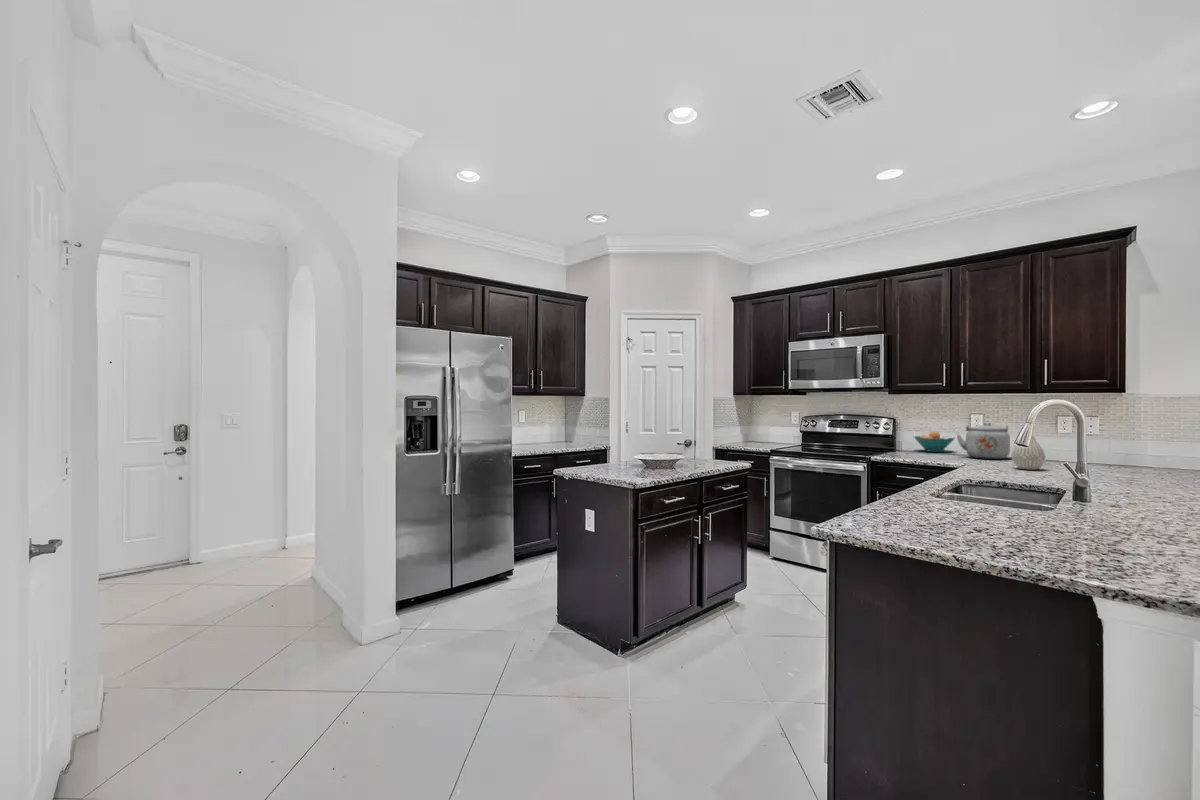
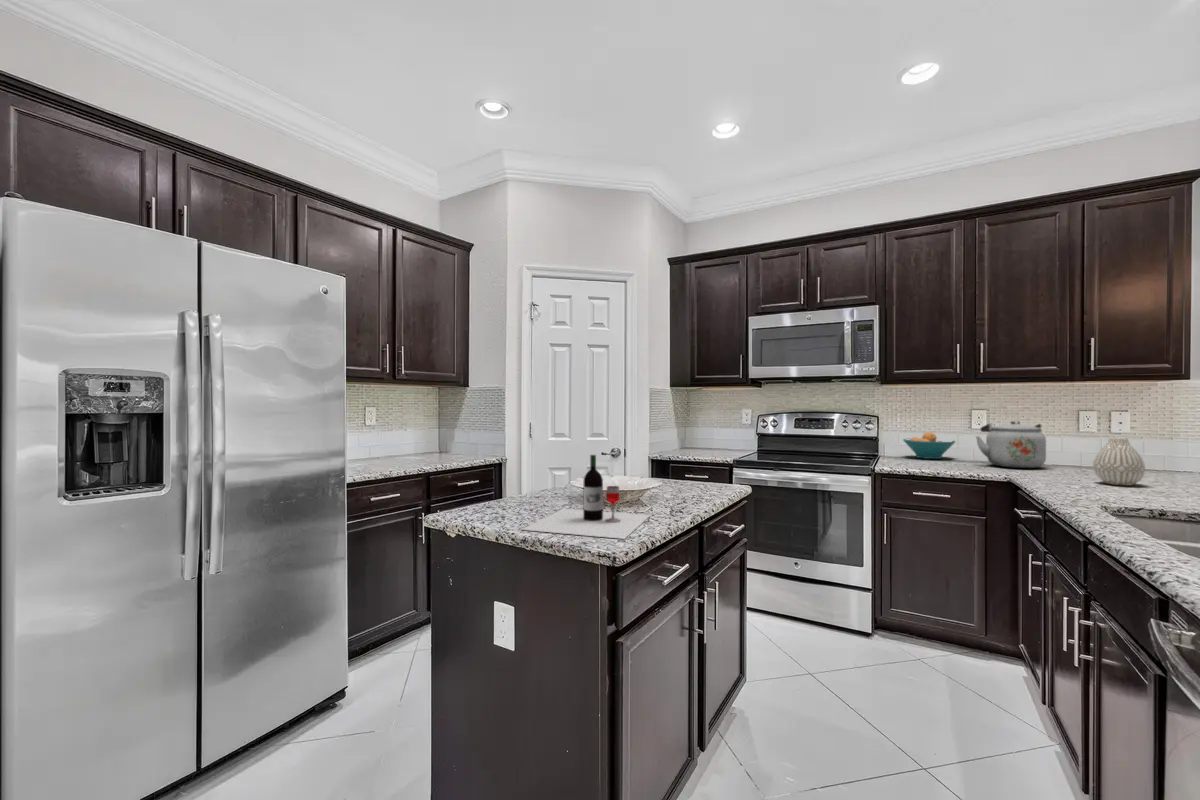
wine bottle: none [600,439,671,479] -> present [523,455,650,539]

